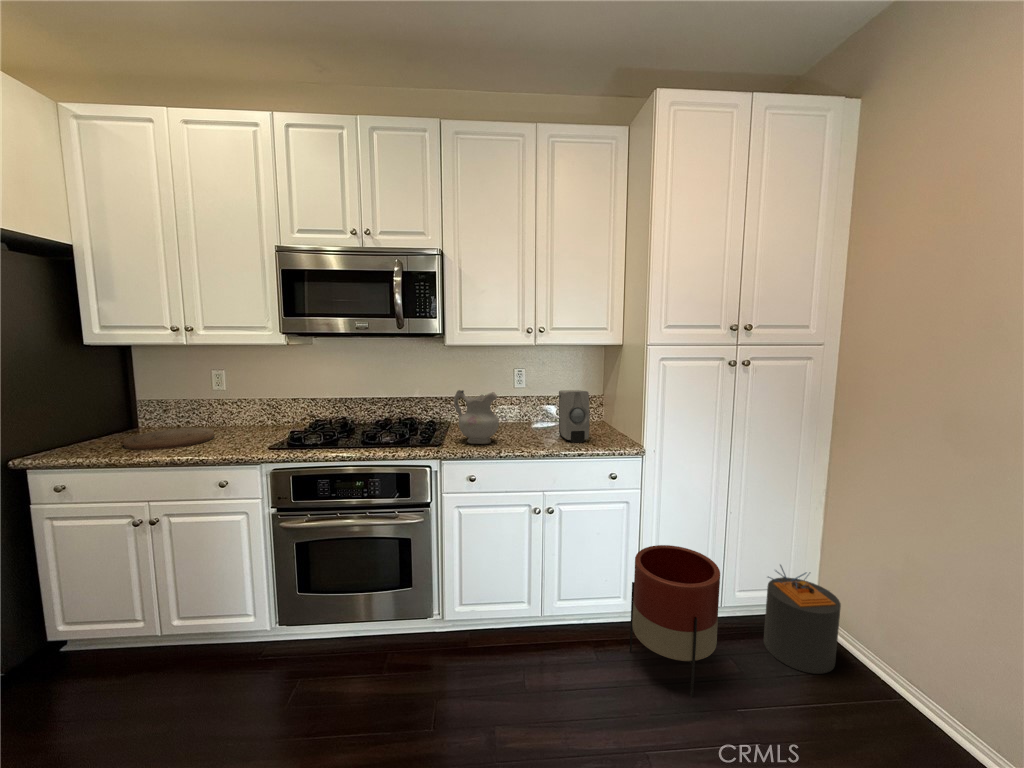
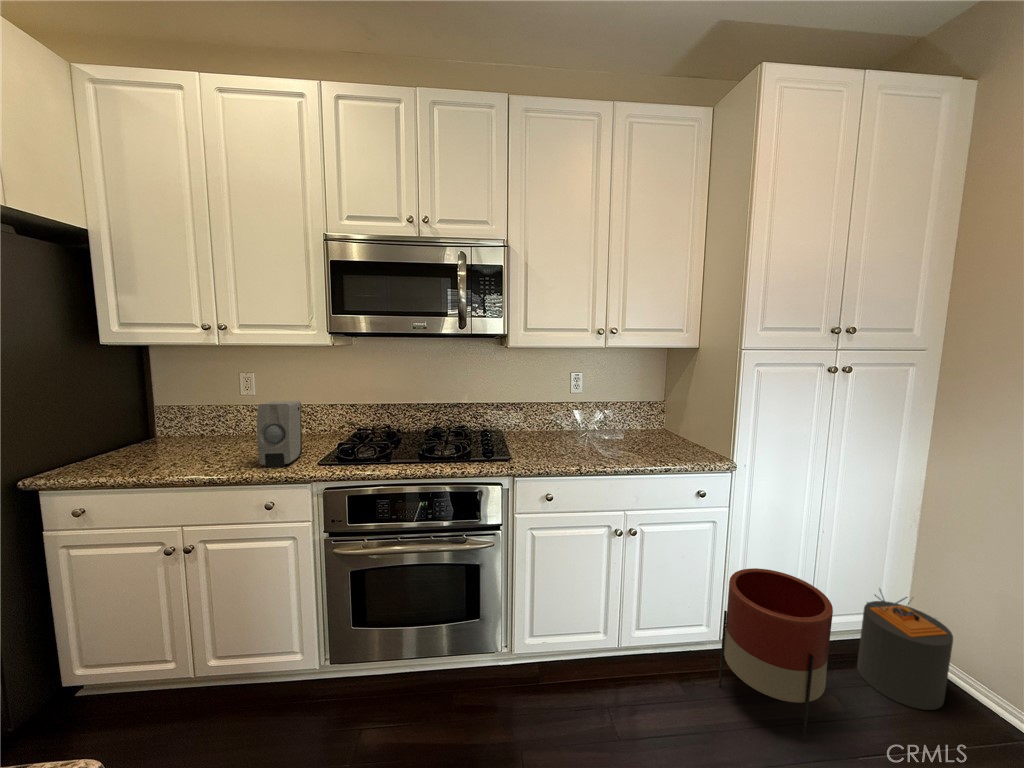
ceramic pitcher: present [454,390,499,444] -> none [522,397,572,458]
soap dispenser: present [559,390,590,442] -> present [257,401,302,468]
cutting board: present [124,428,214,450] -> none [149,438,249,467]

